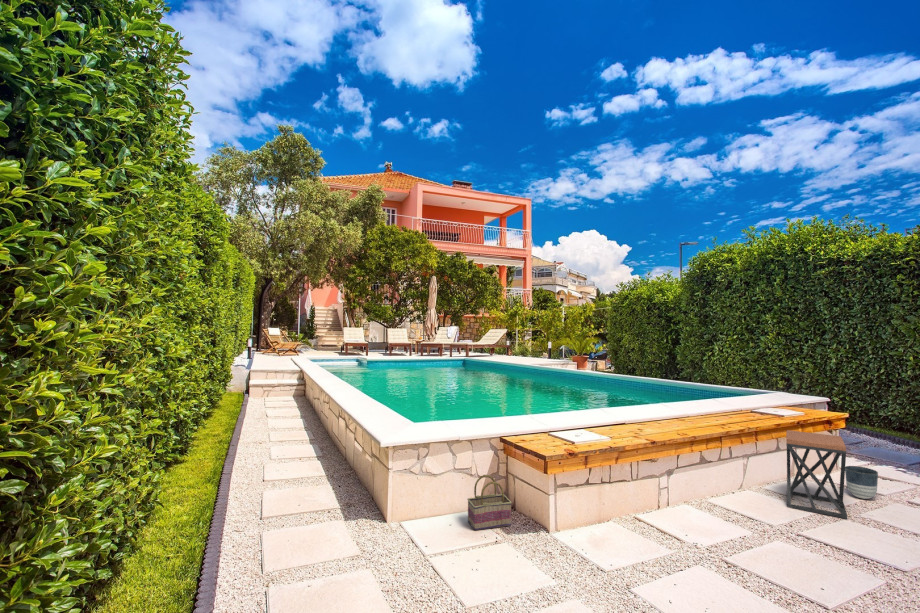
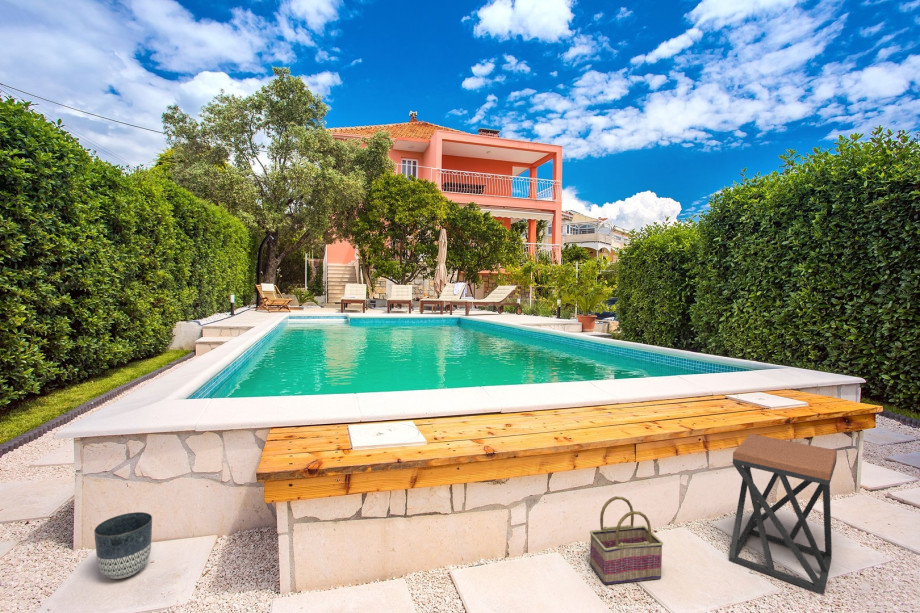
planter: present [845,466,878,499] -> present [94,512,152,579]
basket: present [467,475,512,530] -> present [590,496,663,584]

